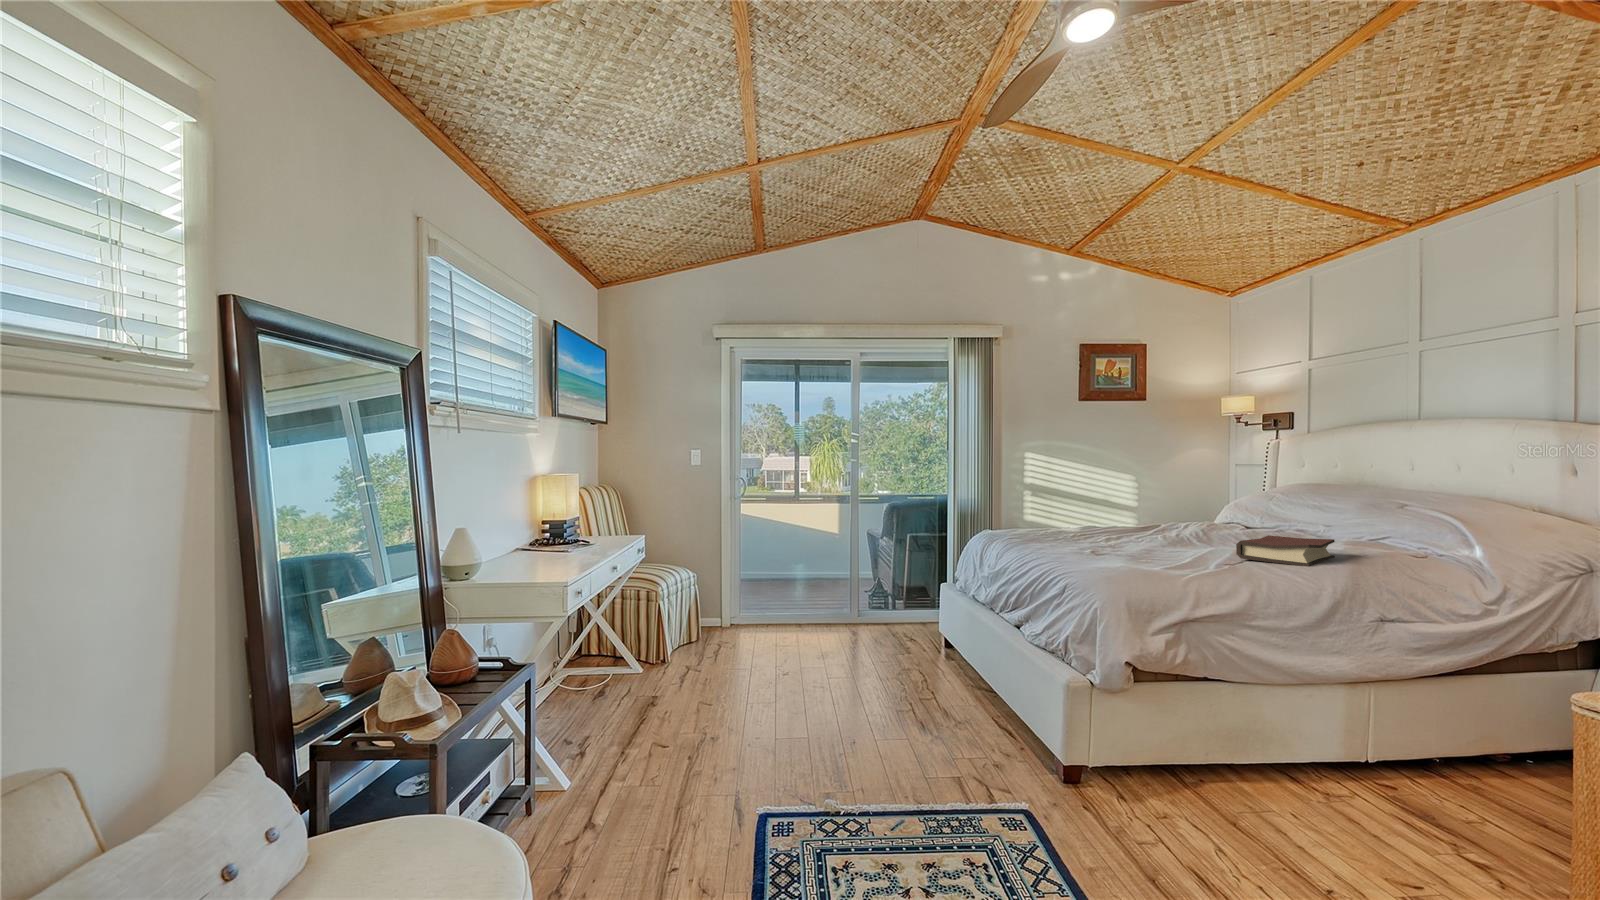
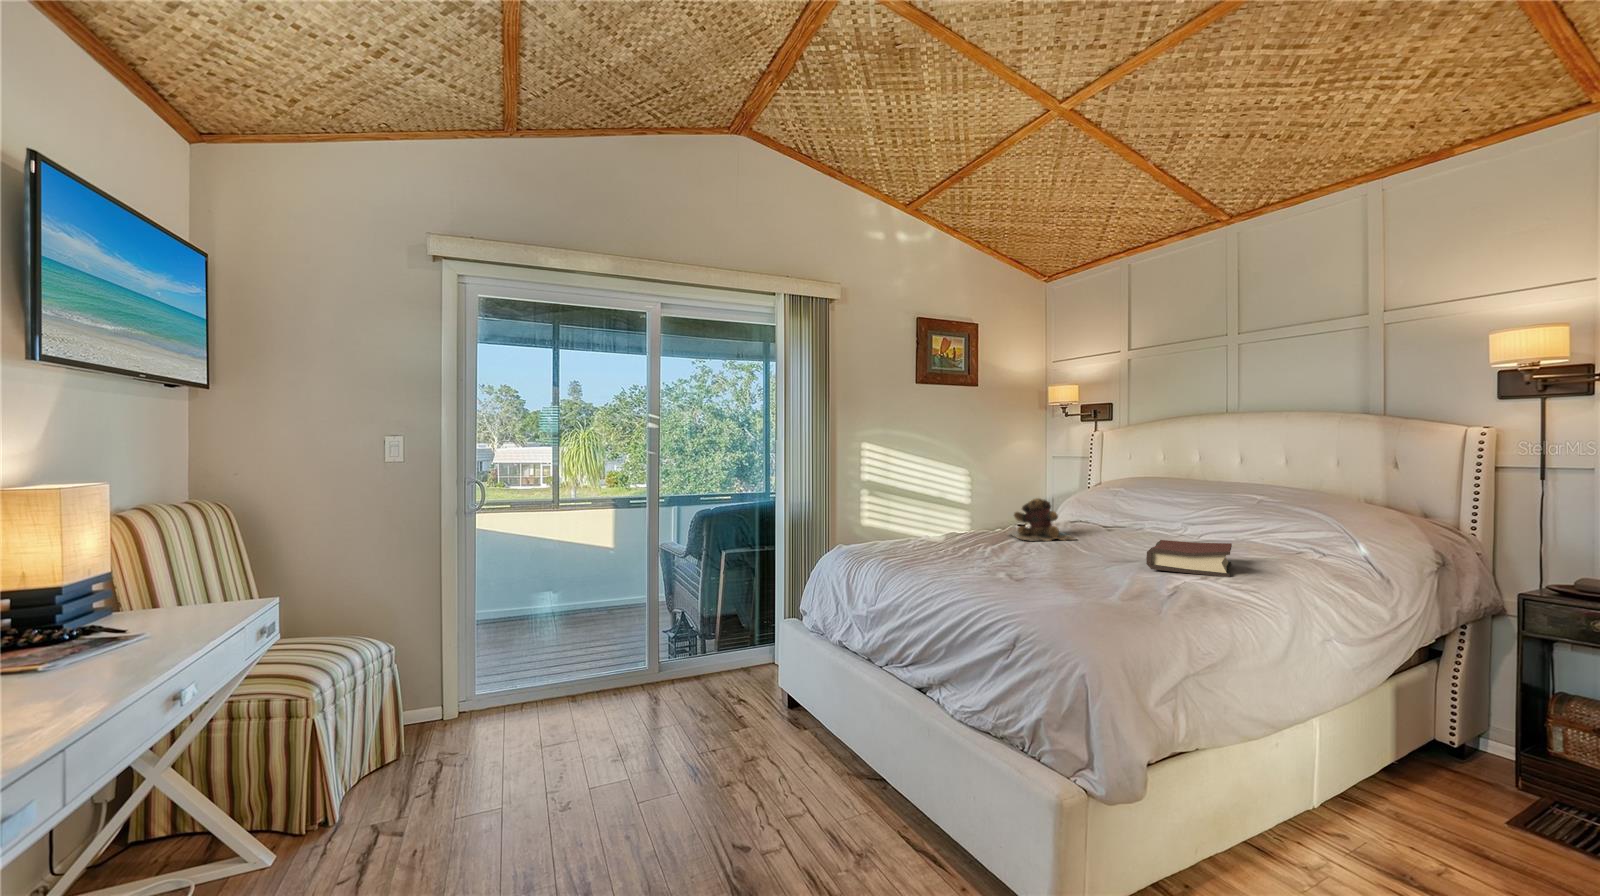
teddy bear: none [1152,499,1217,536] -> present [1008,498,1076,541]

